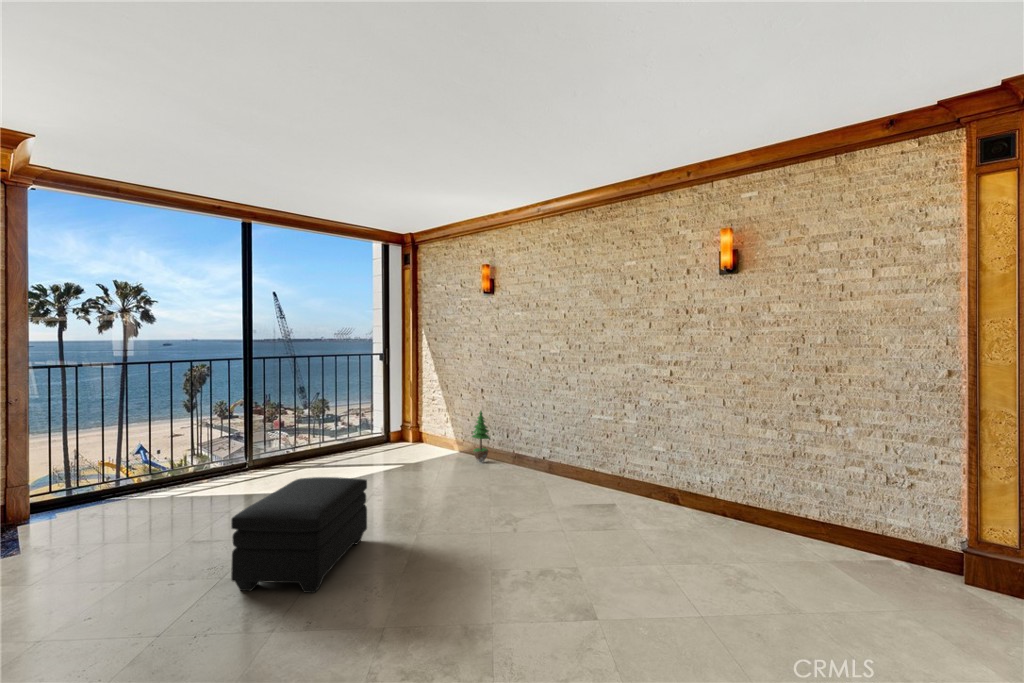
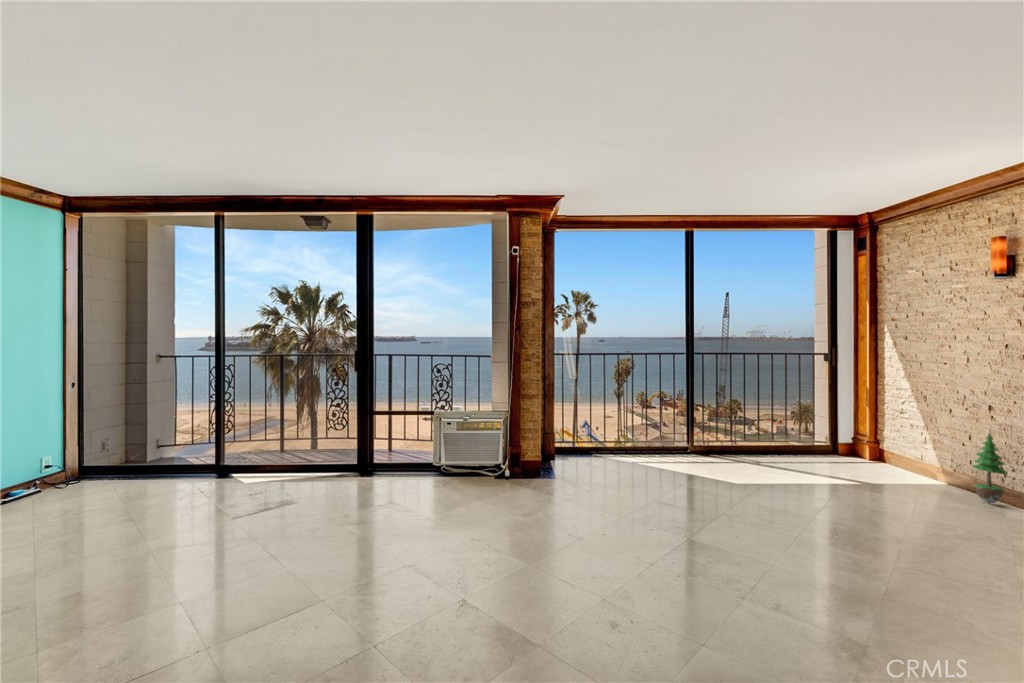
ottoman: present [231,477,367,593] -> none [712,470,835,578]

